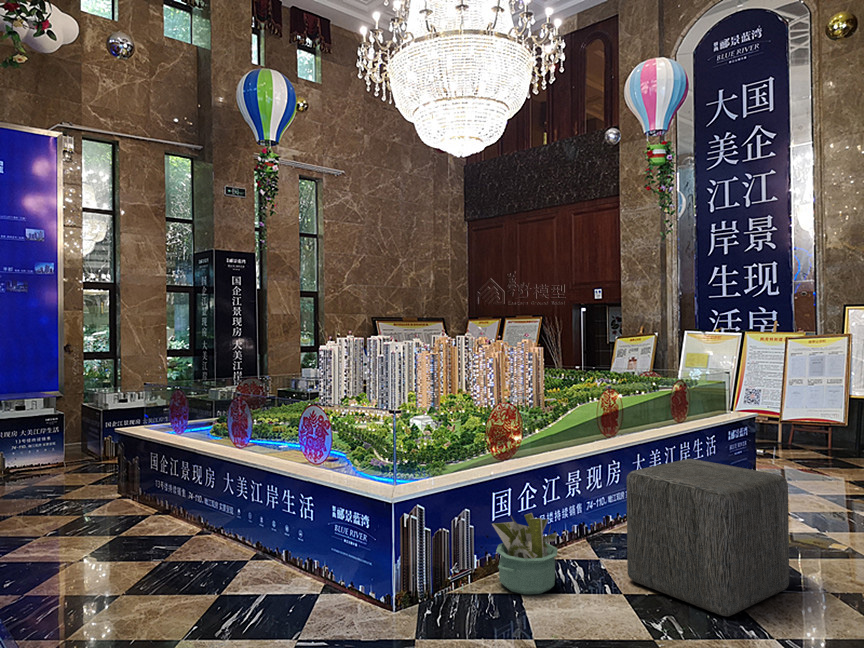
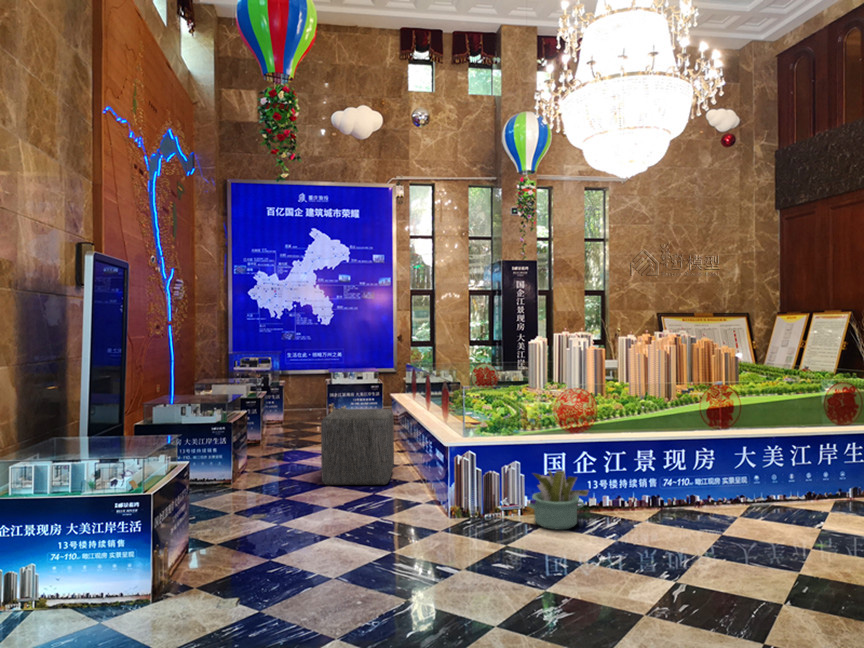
ottoman: present [626,459,789,616] -> present [321,409,394,485]

